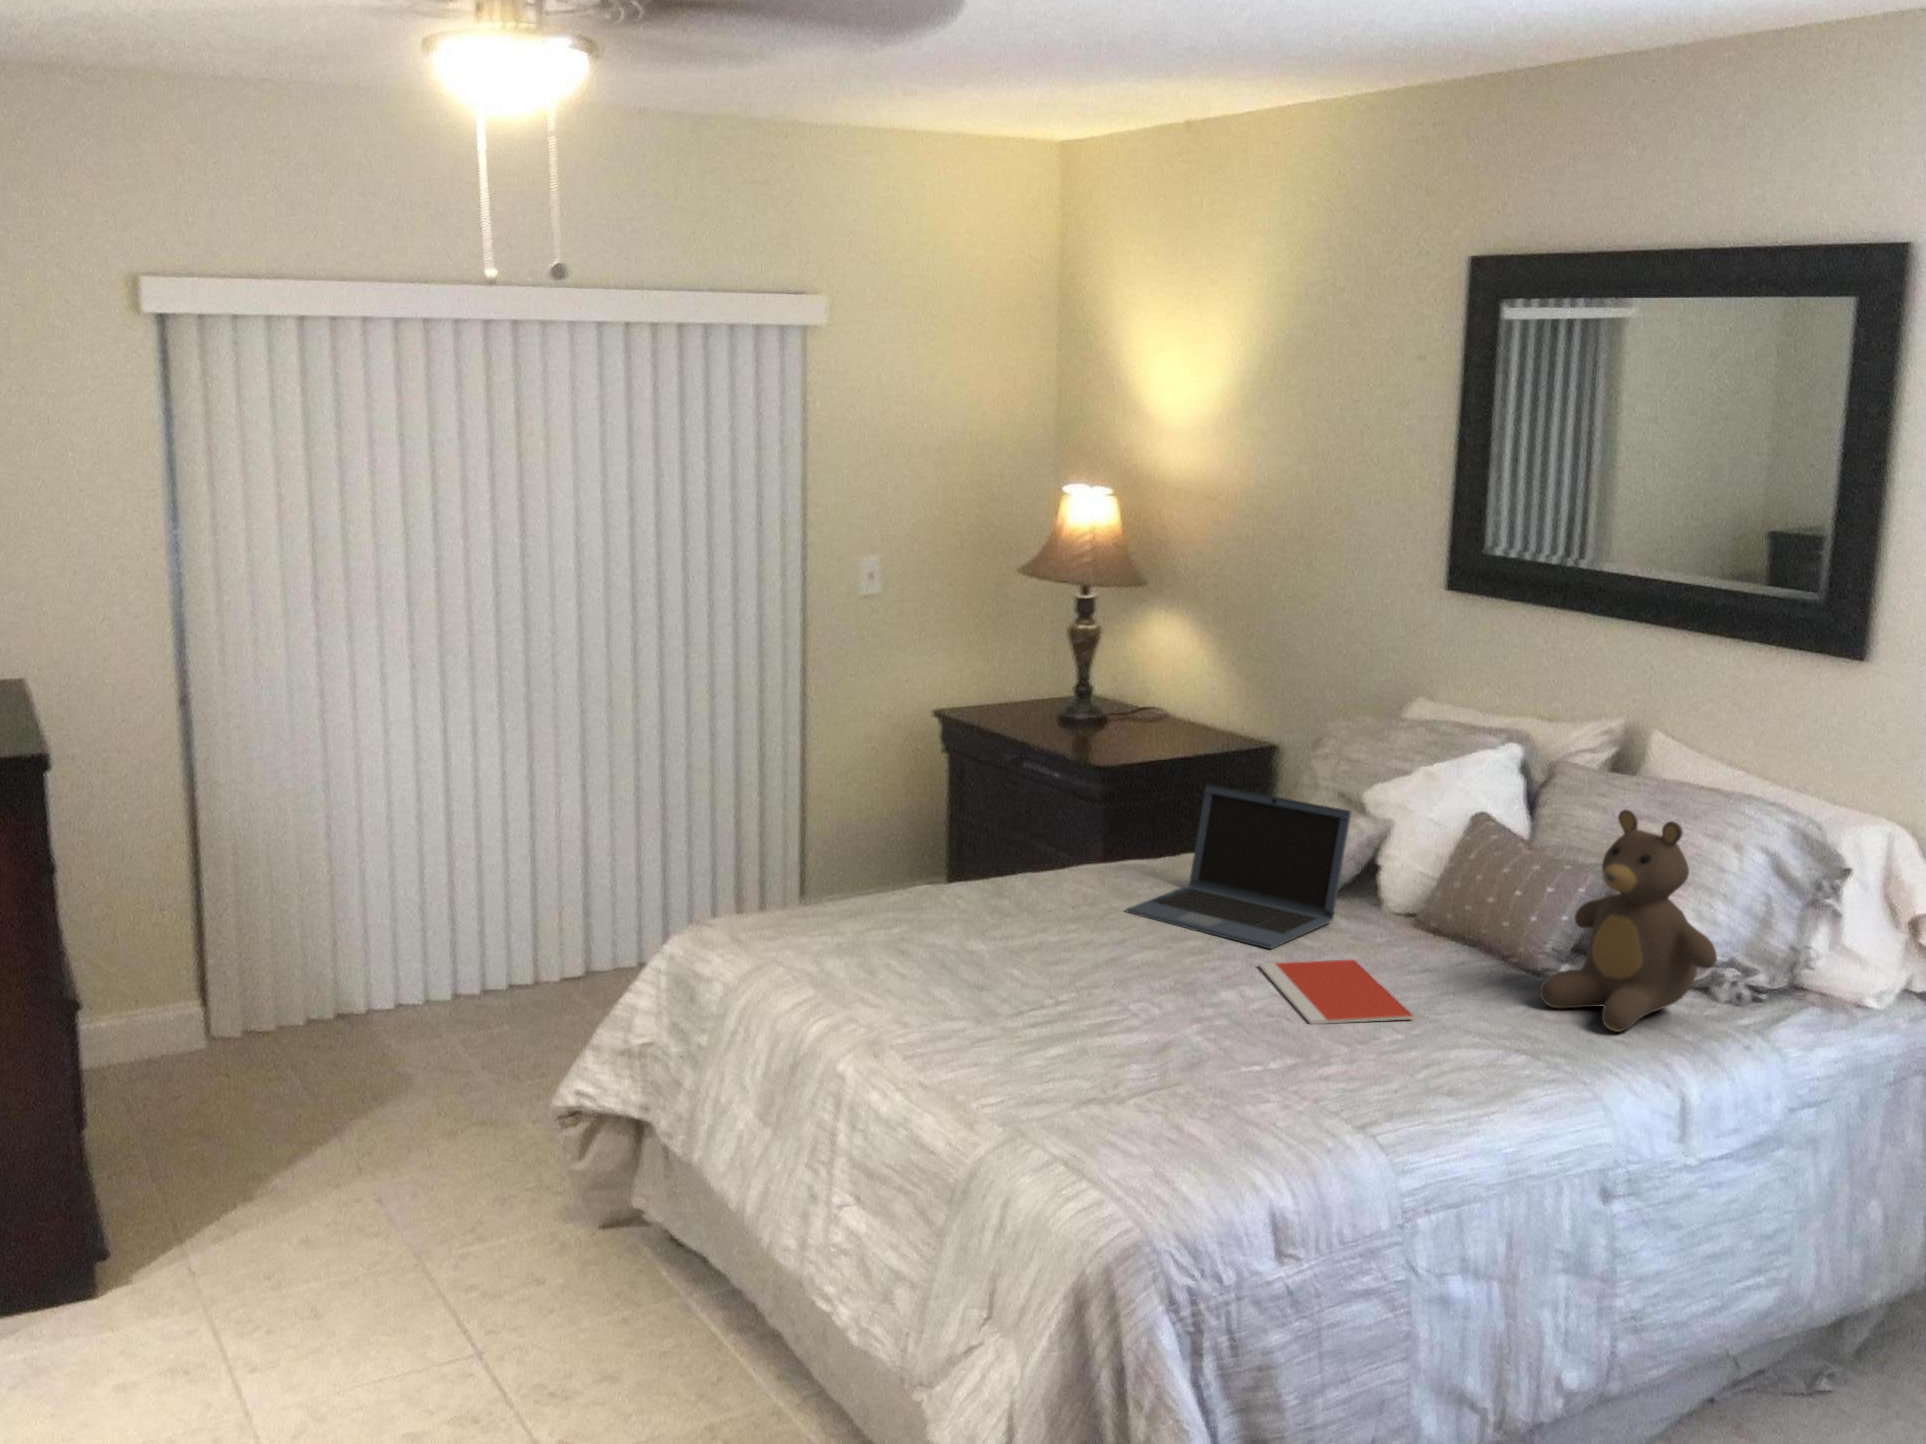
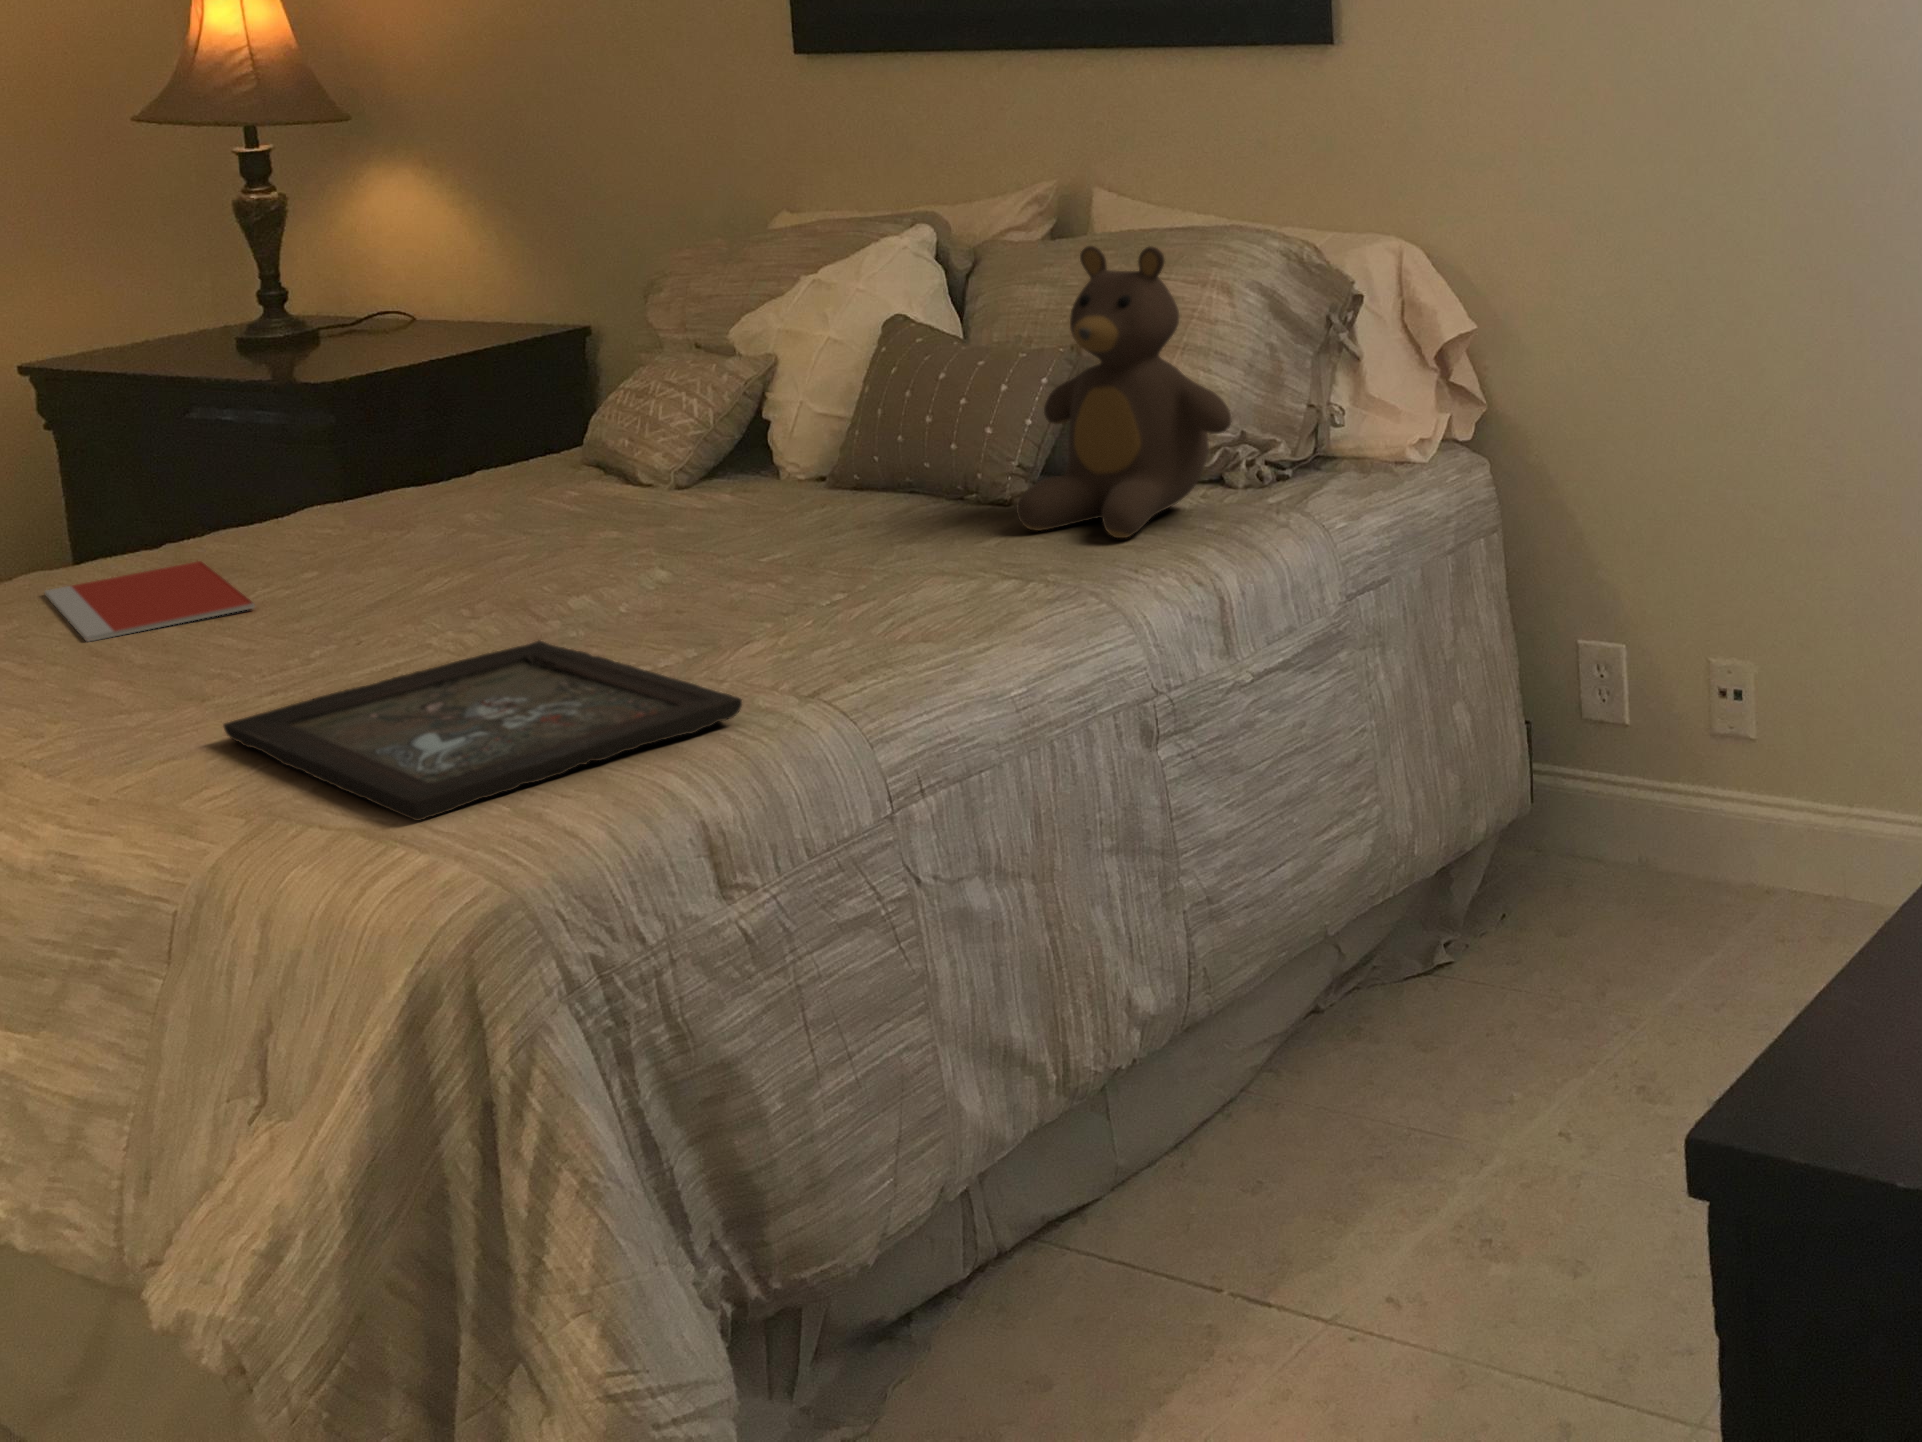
laptop: present [1126,784,1351,949] -> none [394,335,717,544]
notebook: present [1259,960,1414,1024] -> present [45,561,255,642]
tray: none [1005,1032,1314,1165] -> present [224,641,742,821]

